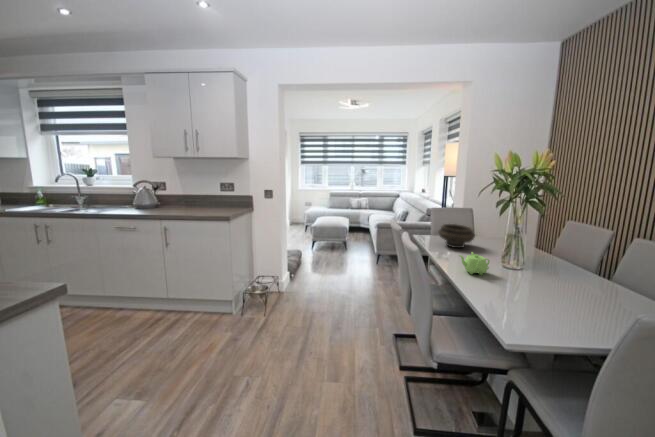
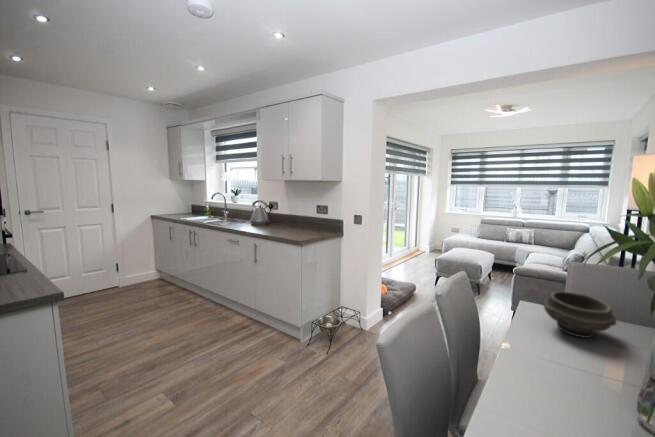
teapot: present [460,252,490,275] -> none [517,351,578,401]

